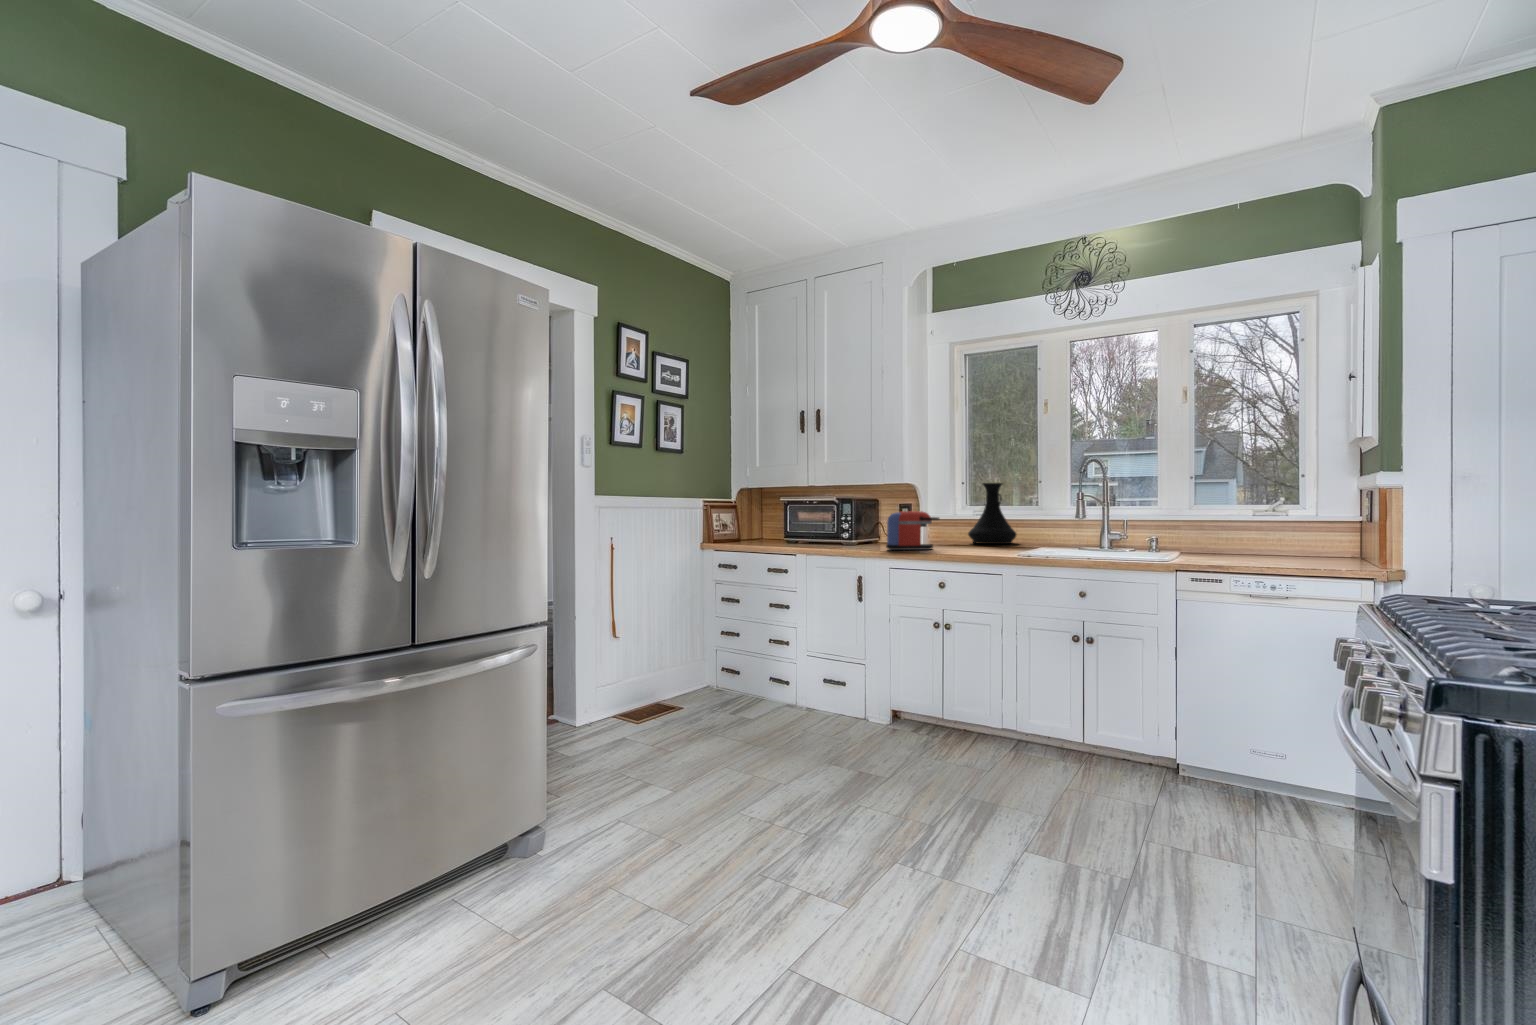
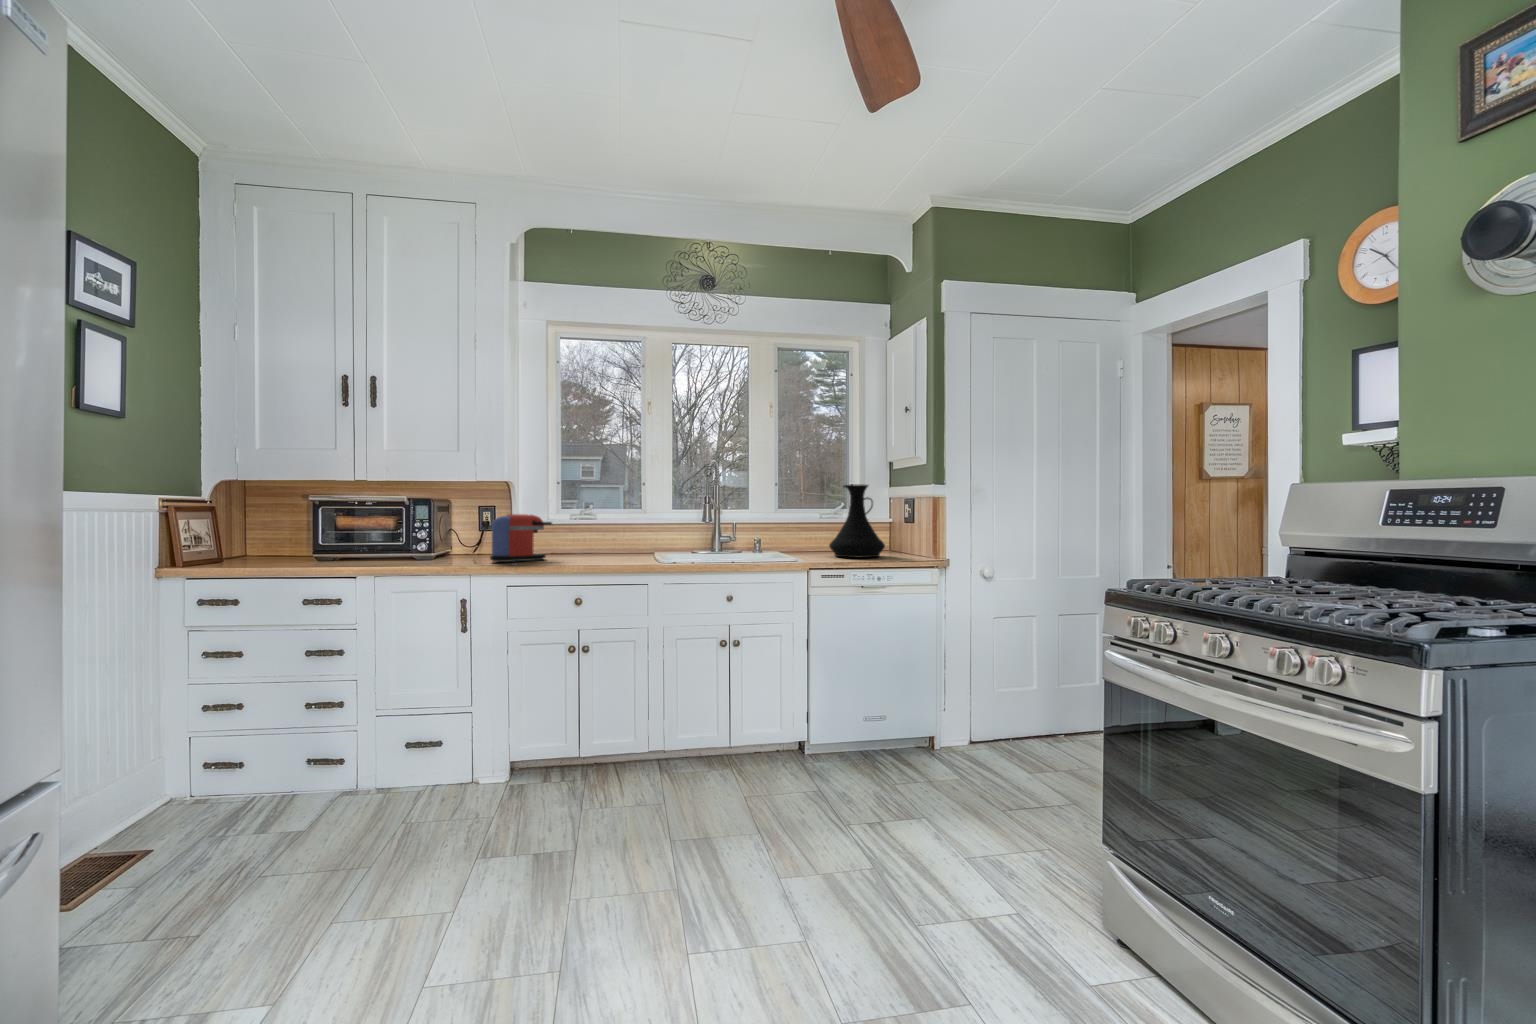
vase: present [968,483,1017,544] -> present [829,484,885,558]

